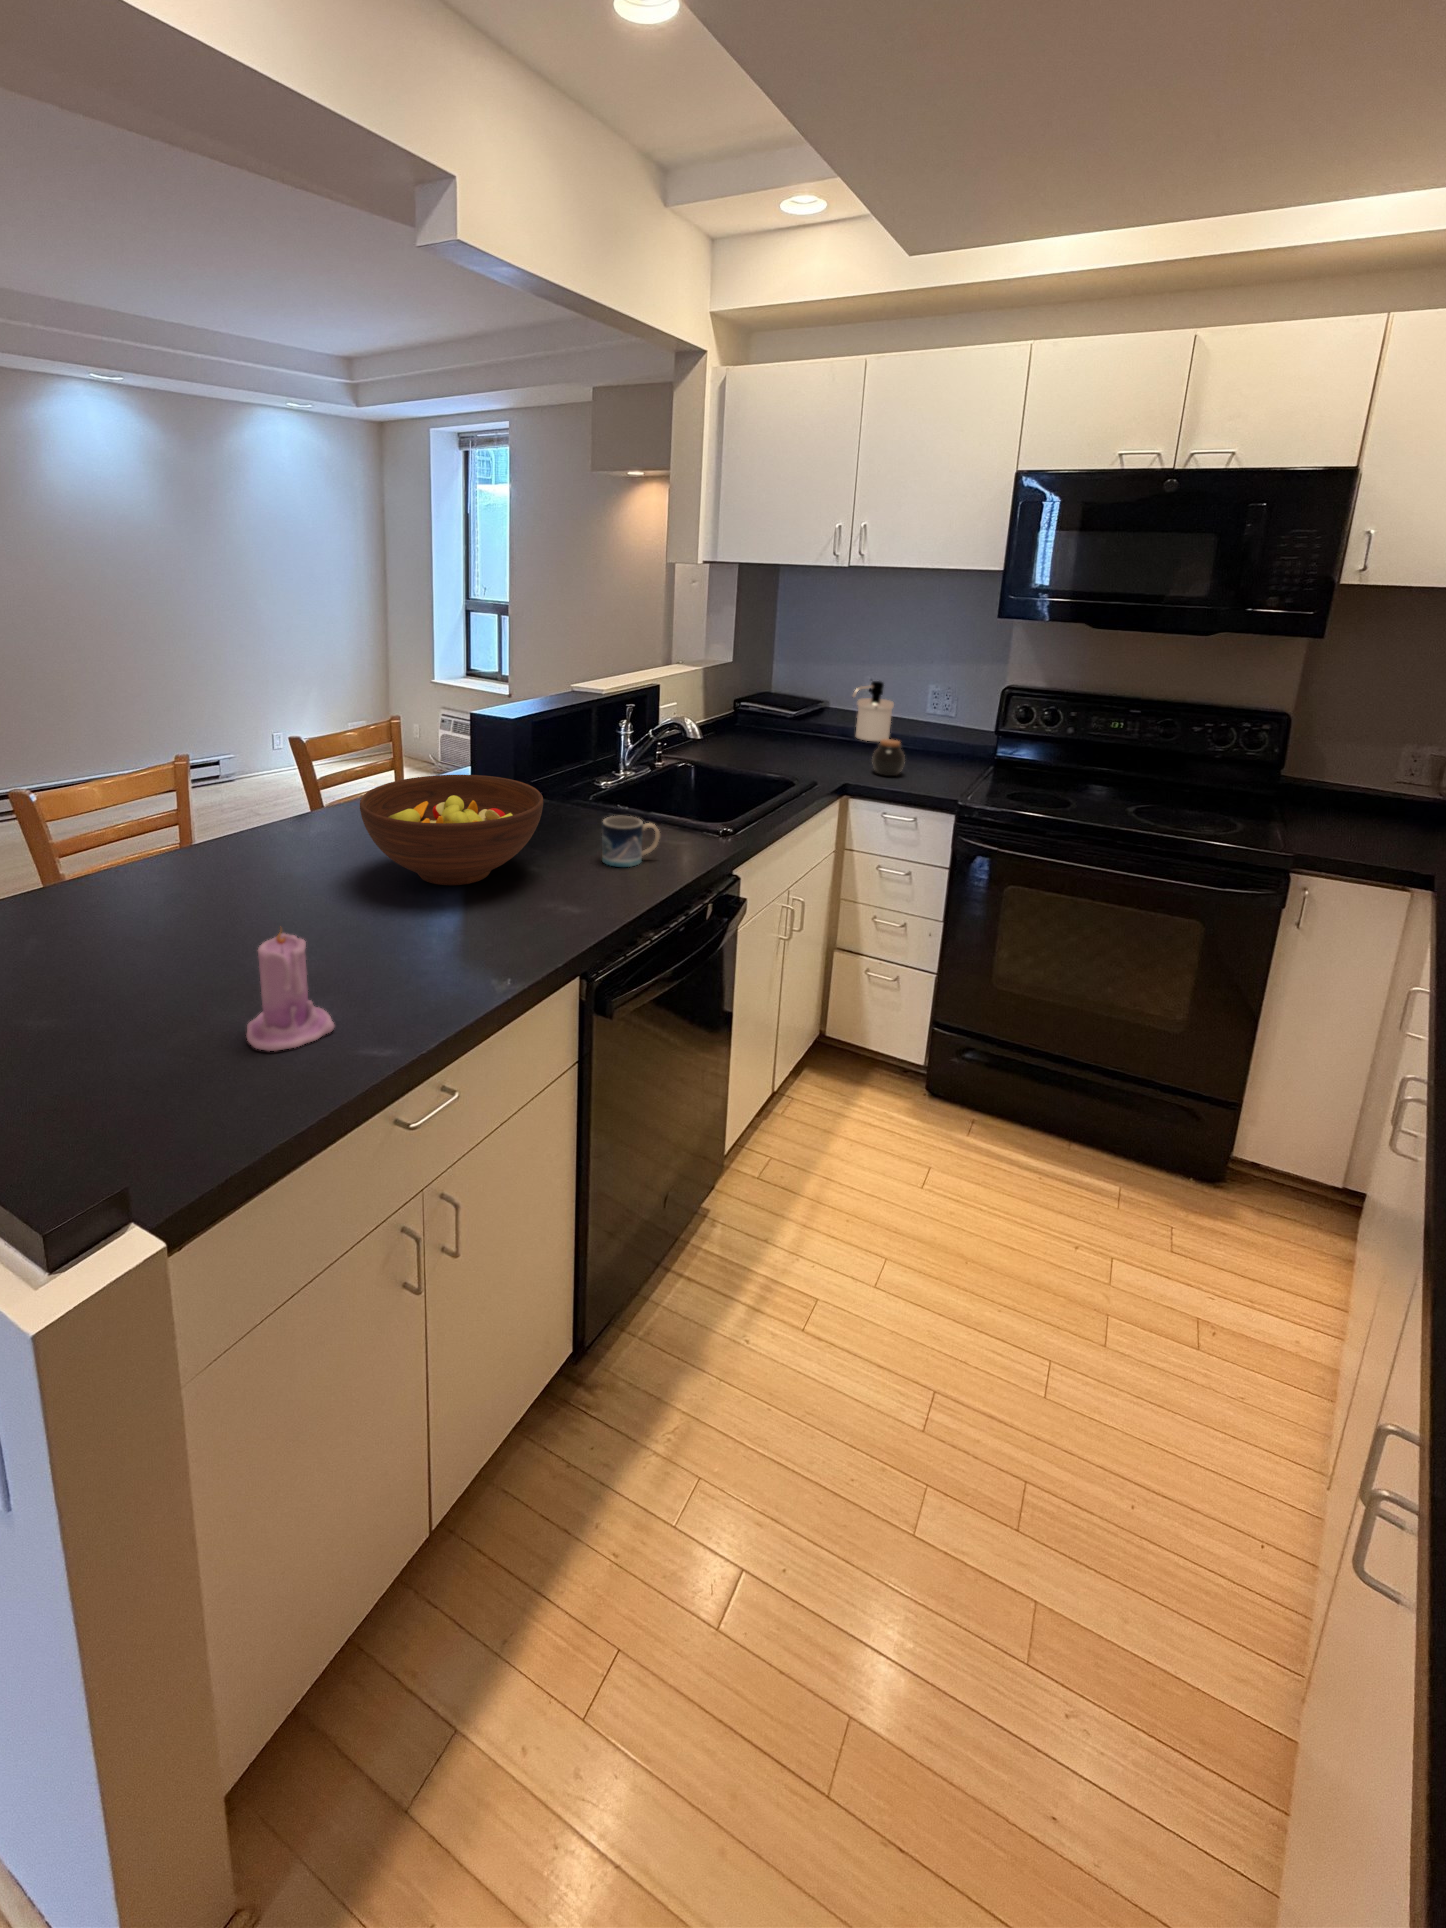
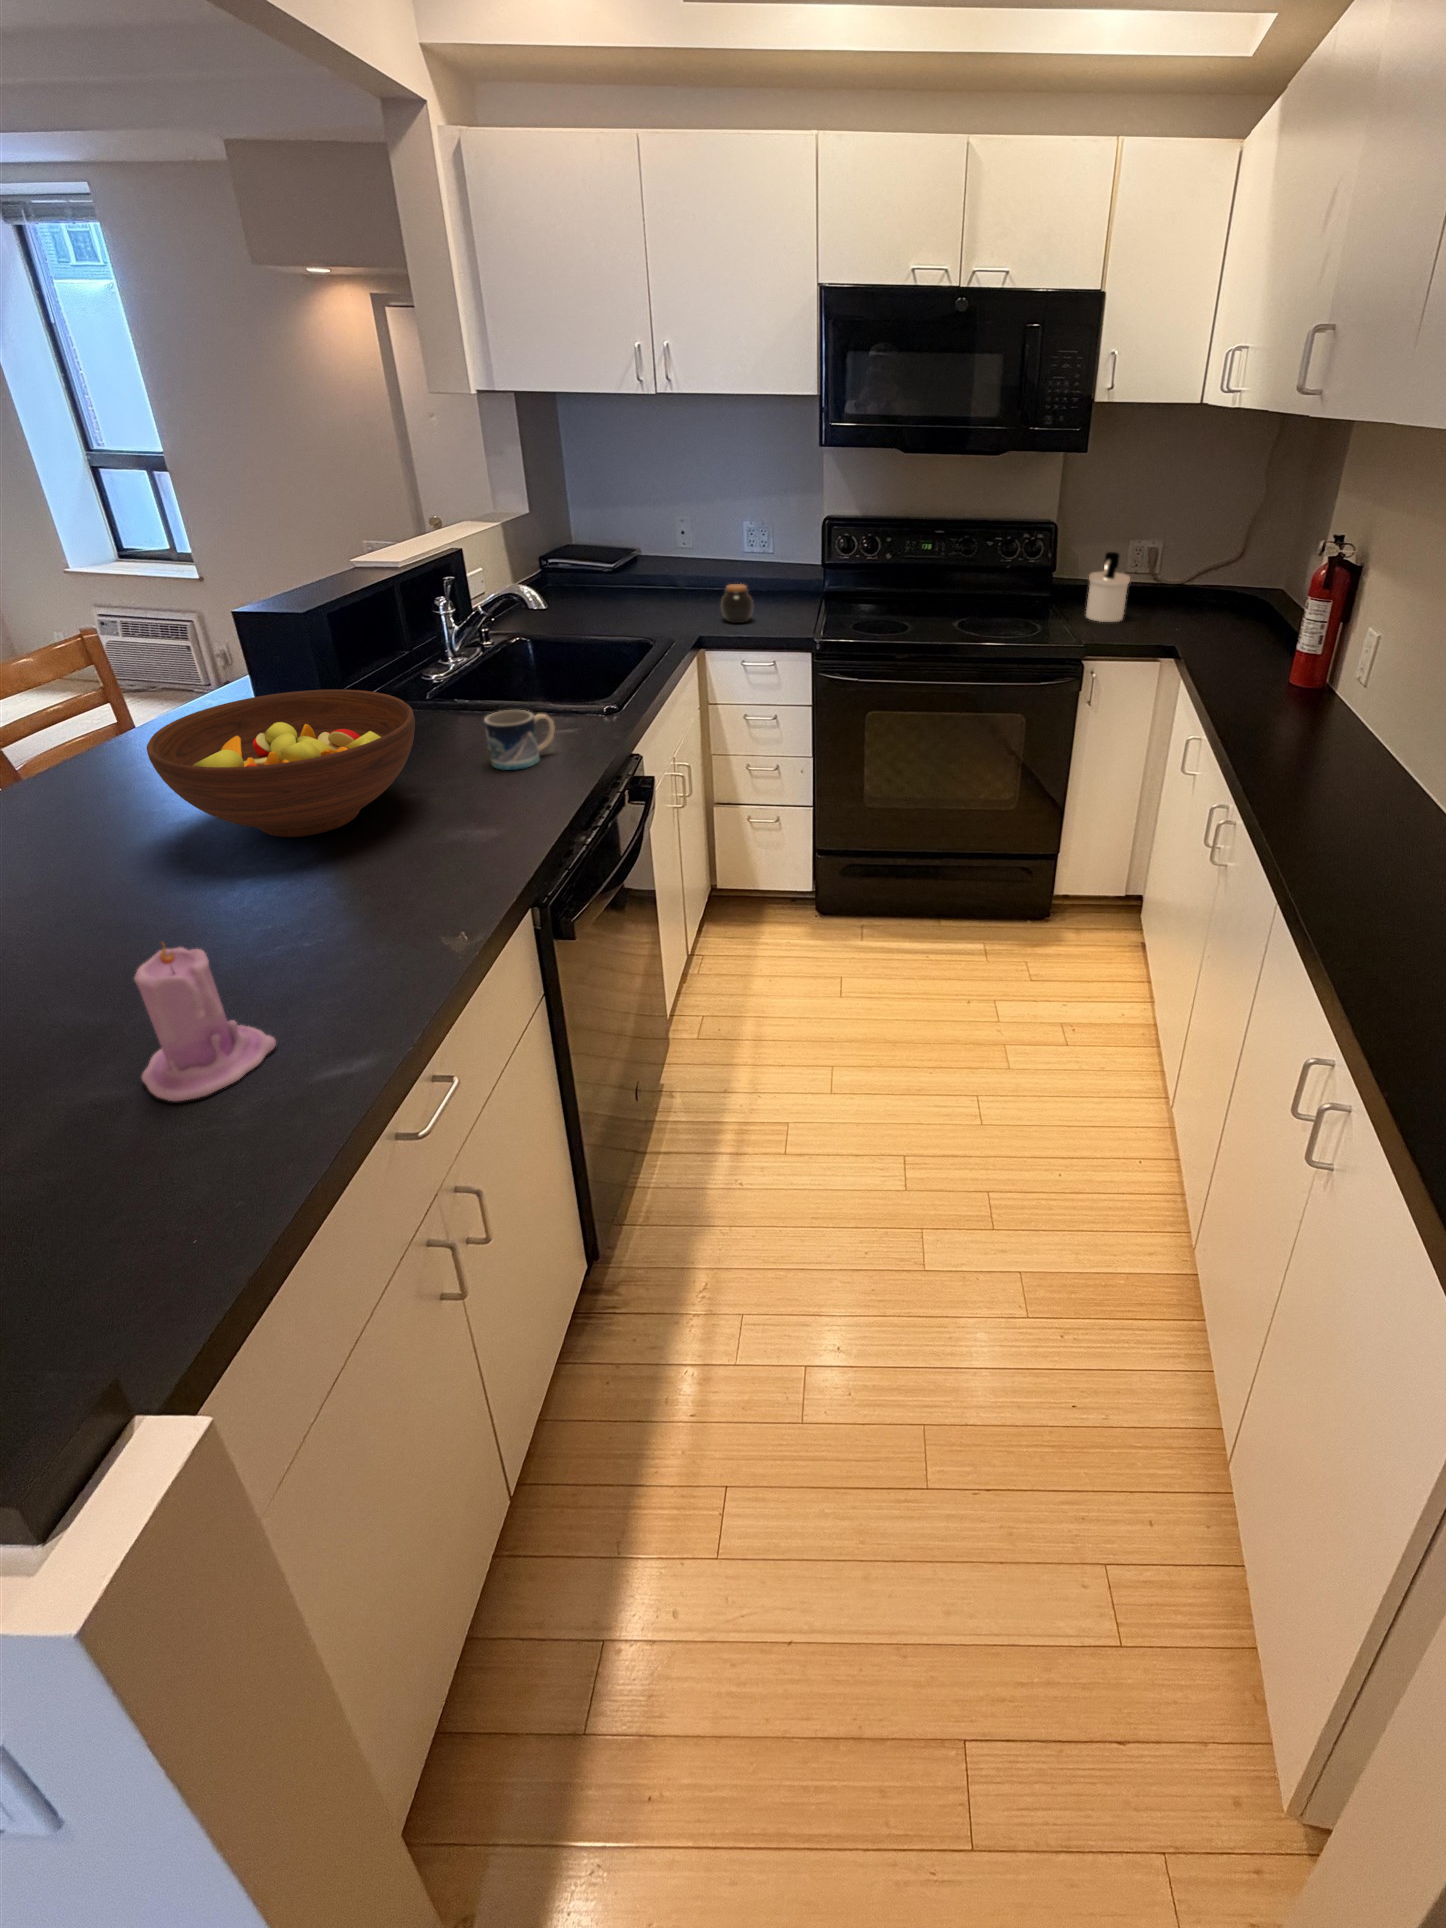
soap dispenser: present [853,681,894,742] -> present [1086,552,1130,622]

